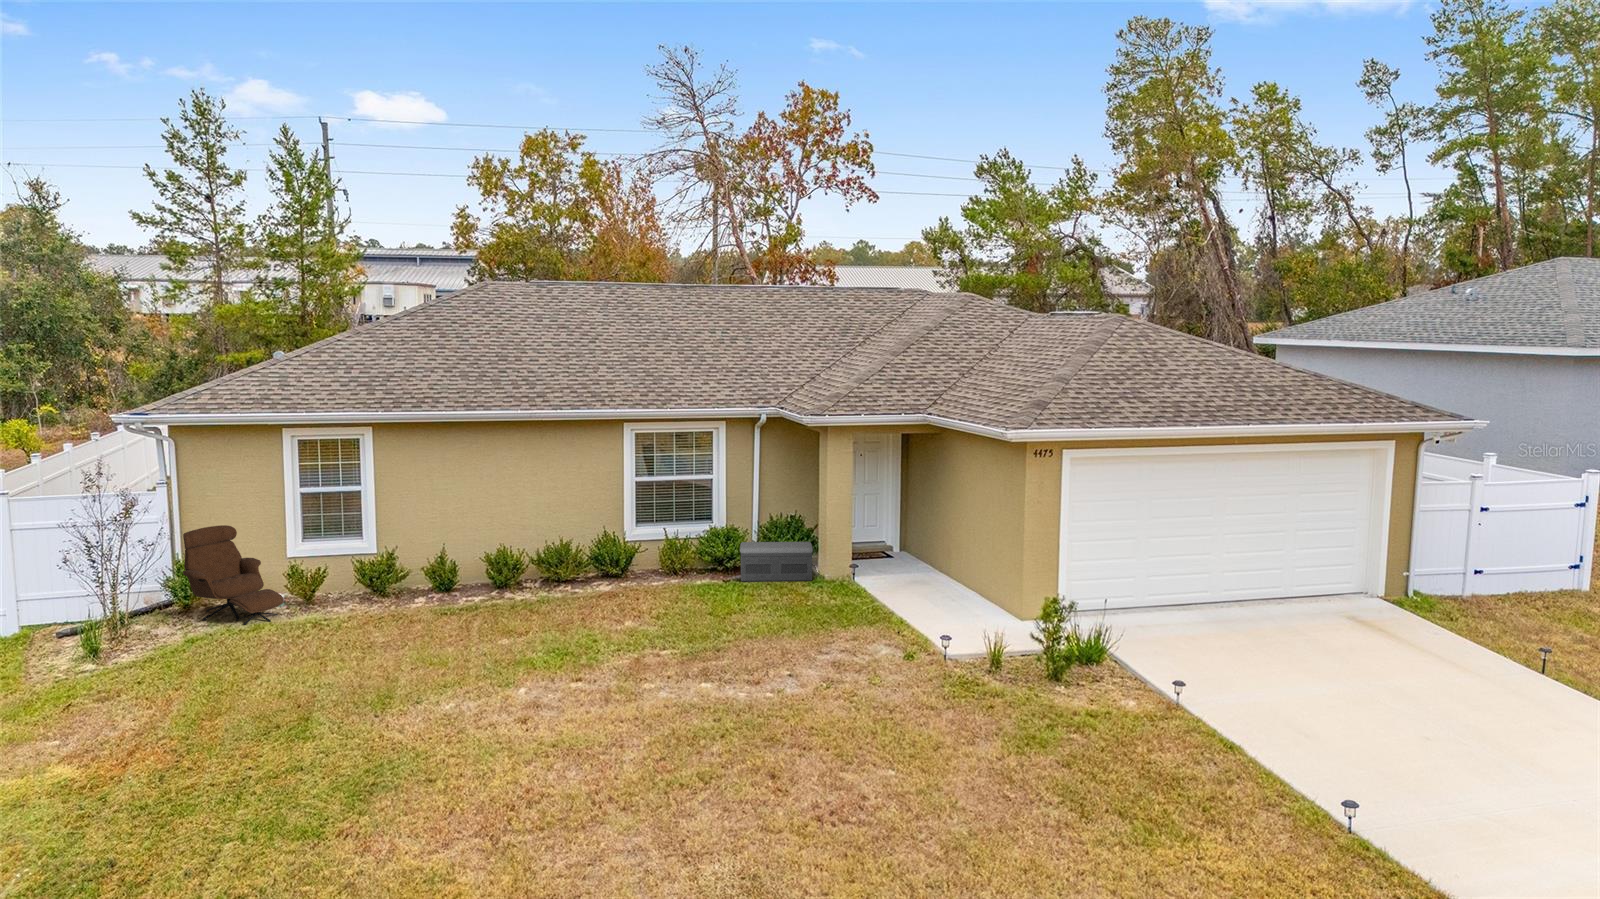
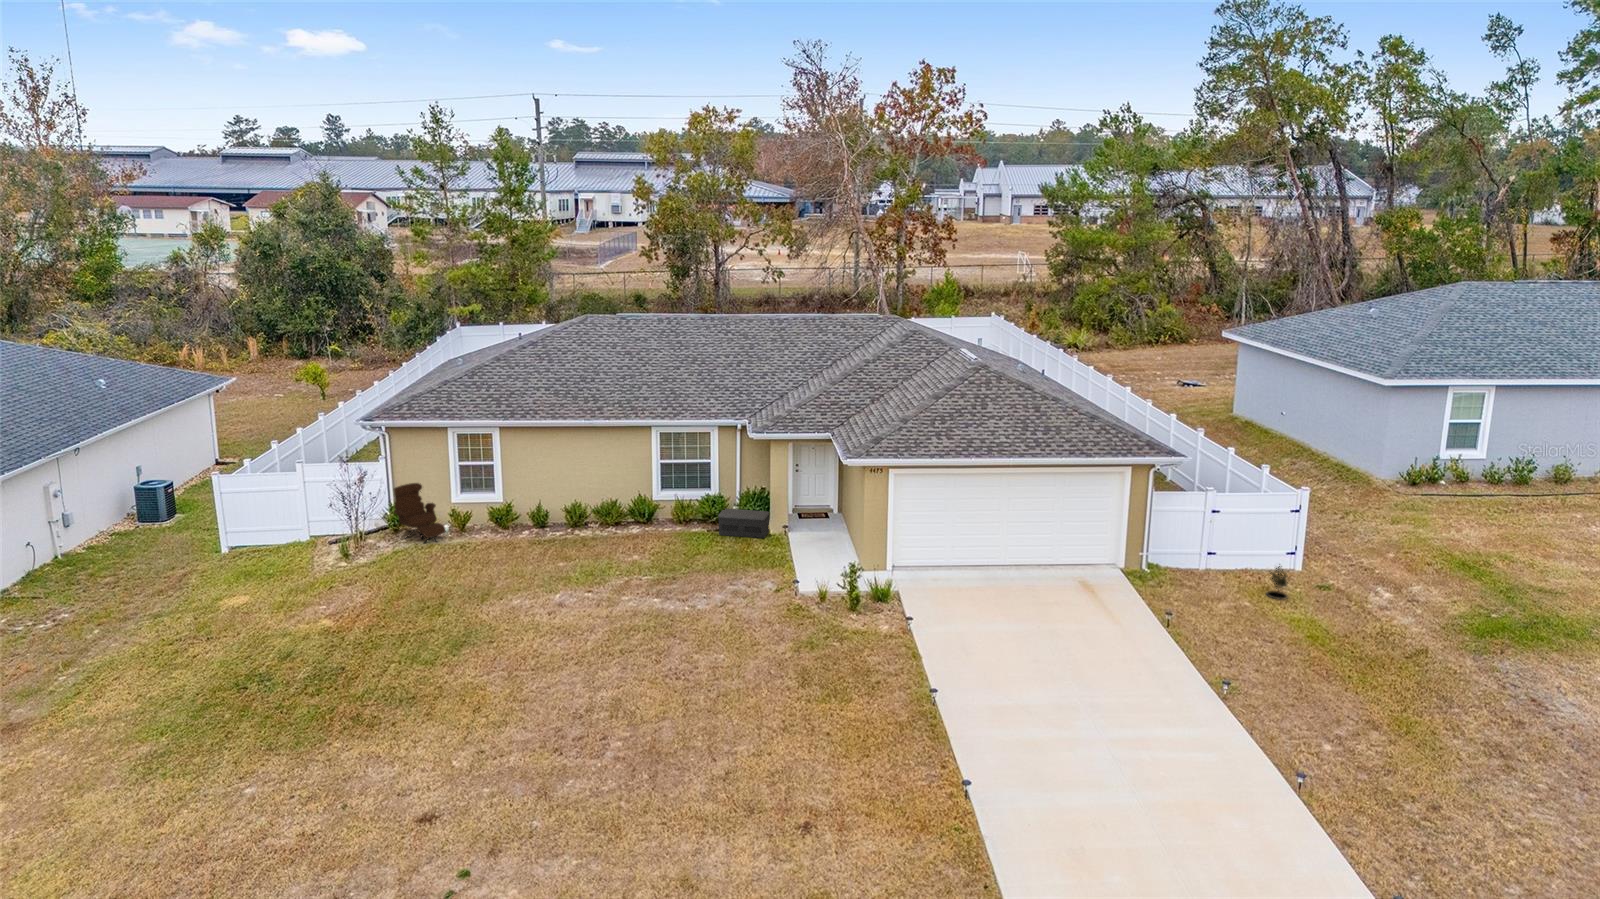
potted tree: none [1534,548,1574,599] -> present [1267,564,1288,600]

